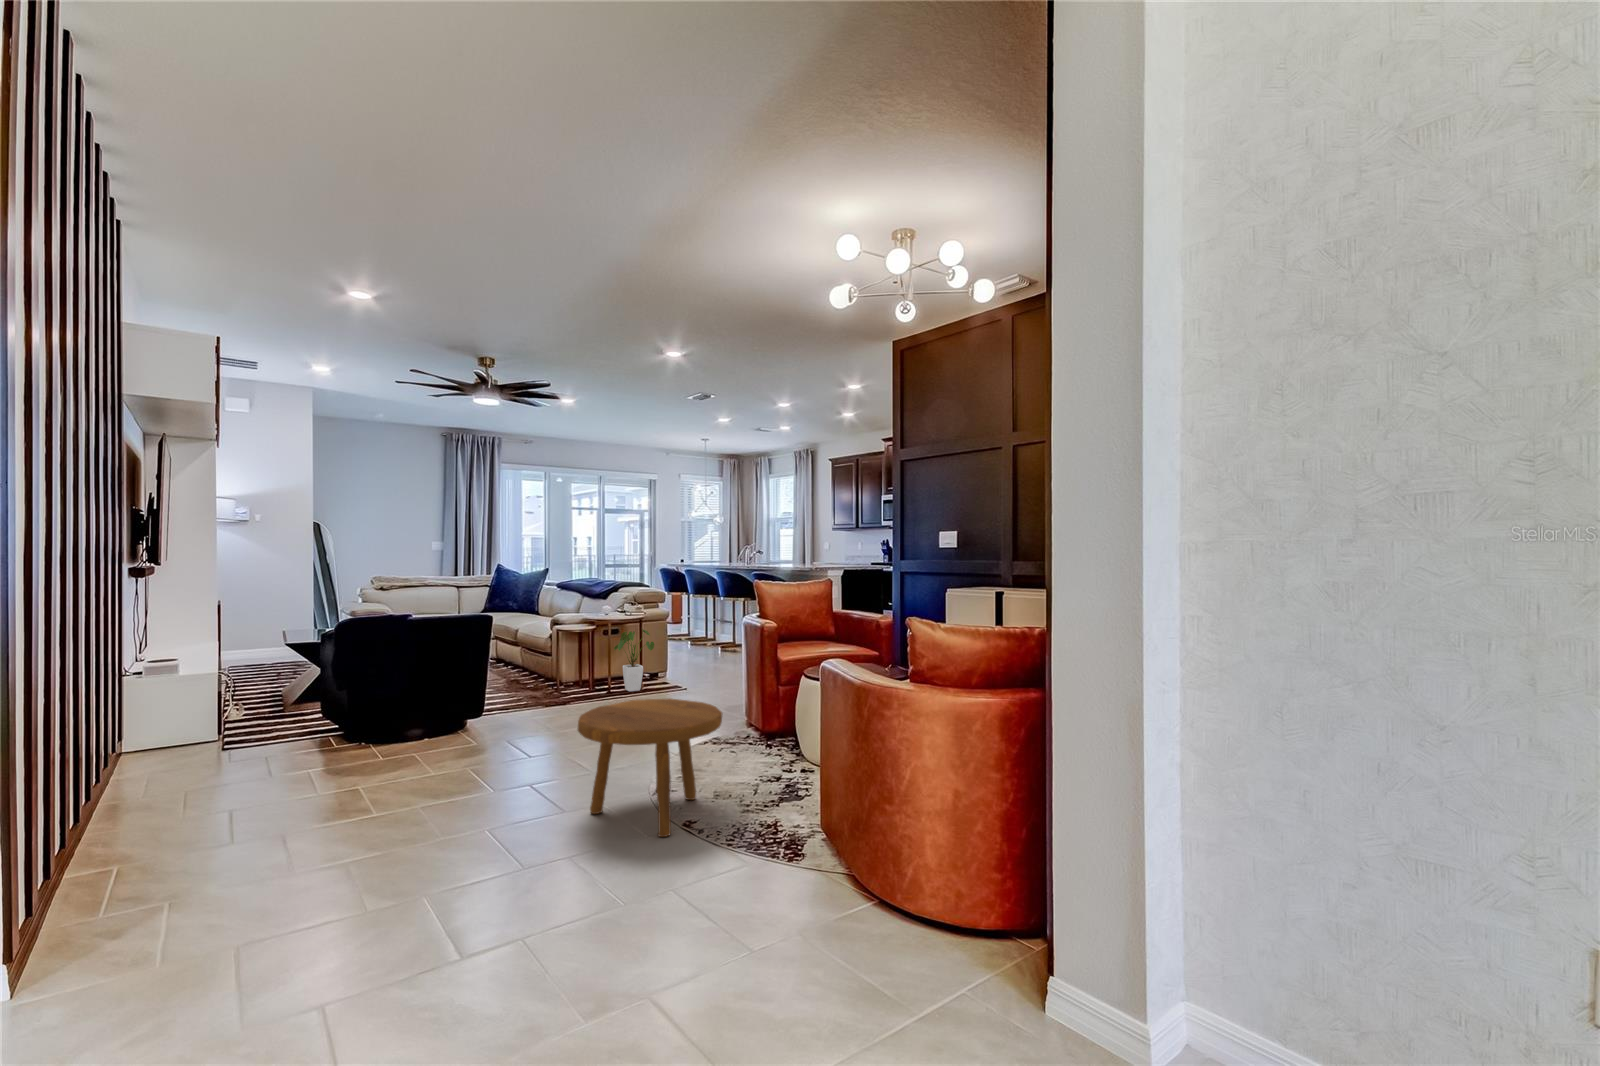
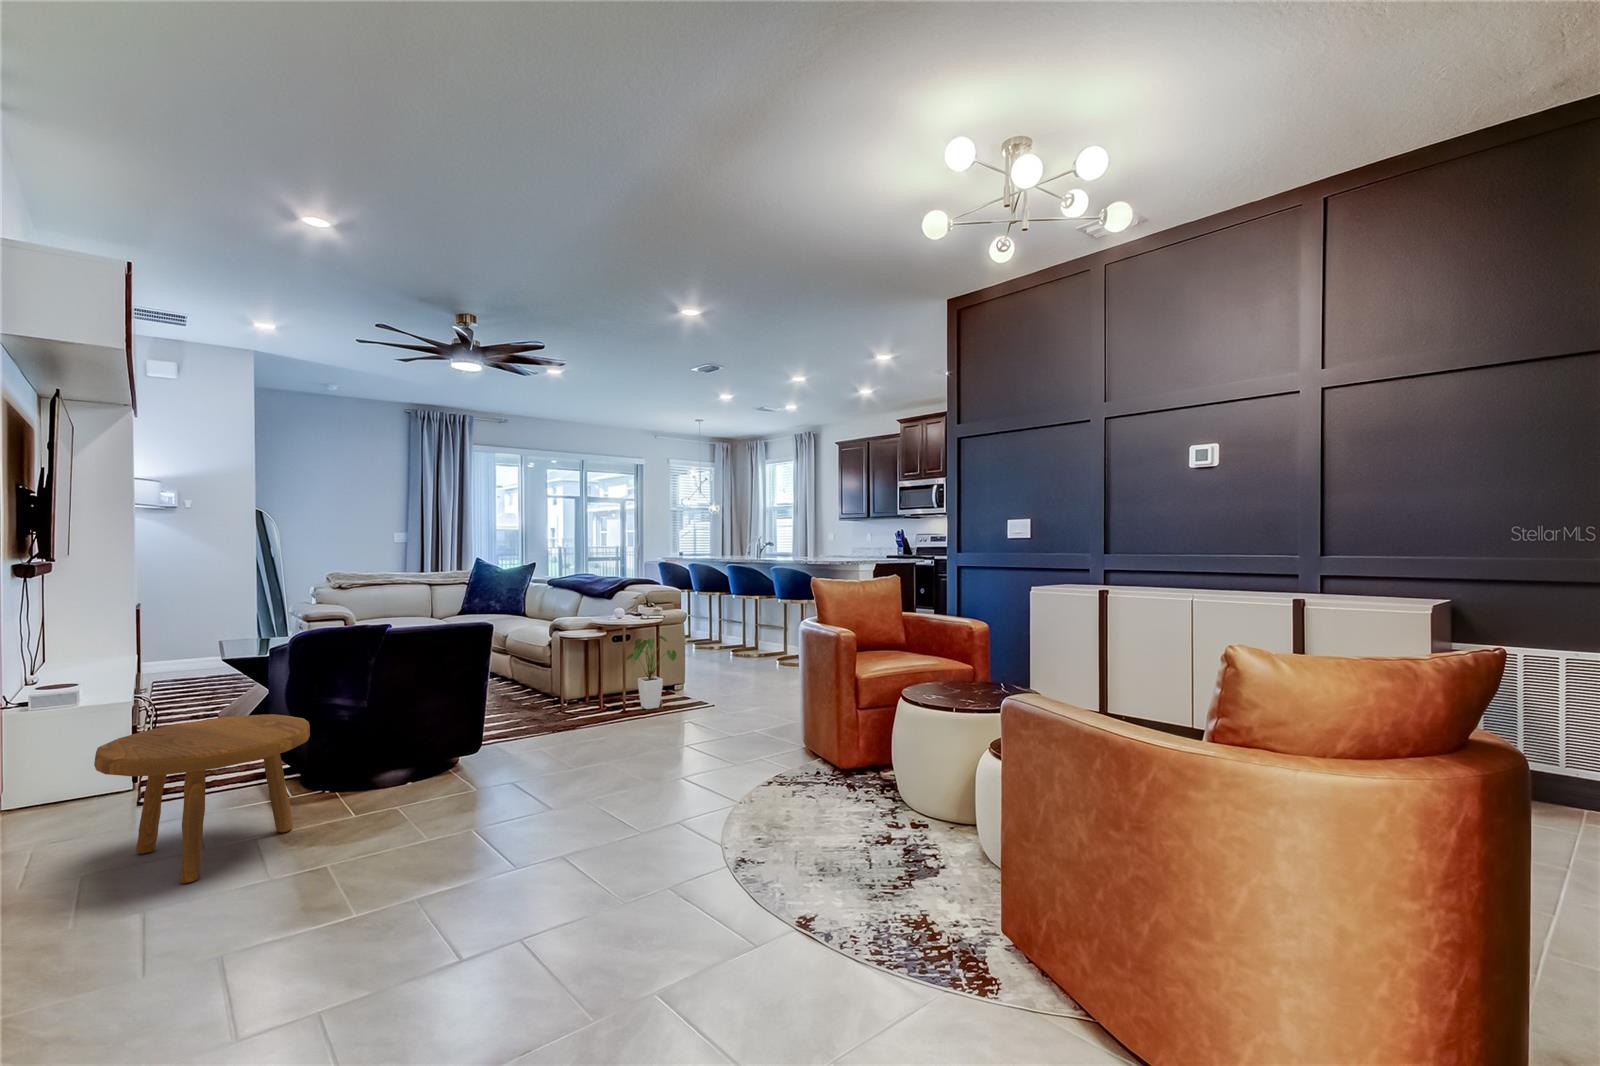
footstool: present [577,699,722,837] -> present [94,714,310,884]

